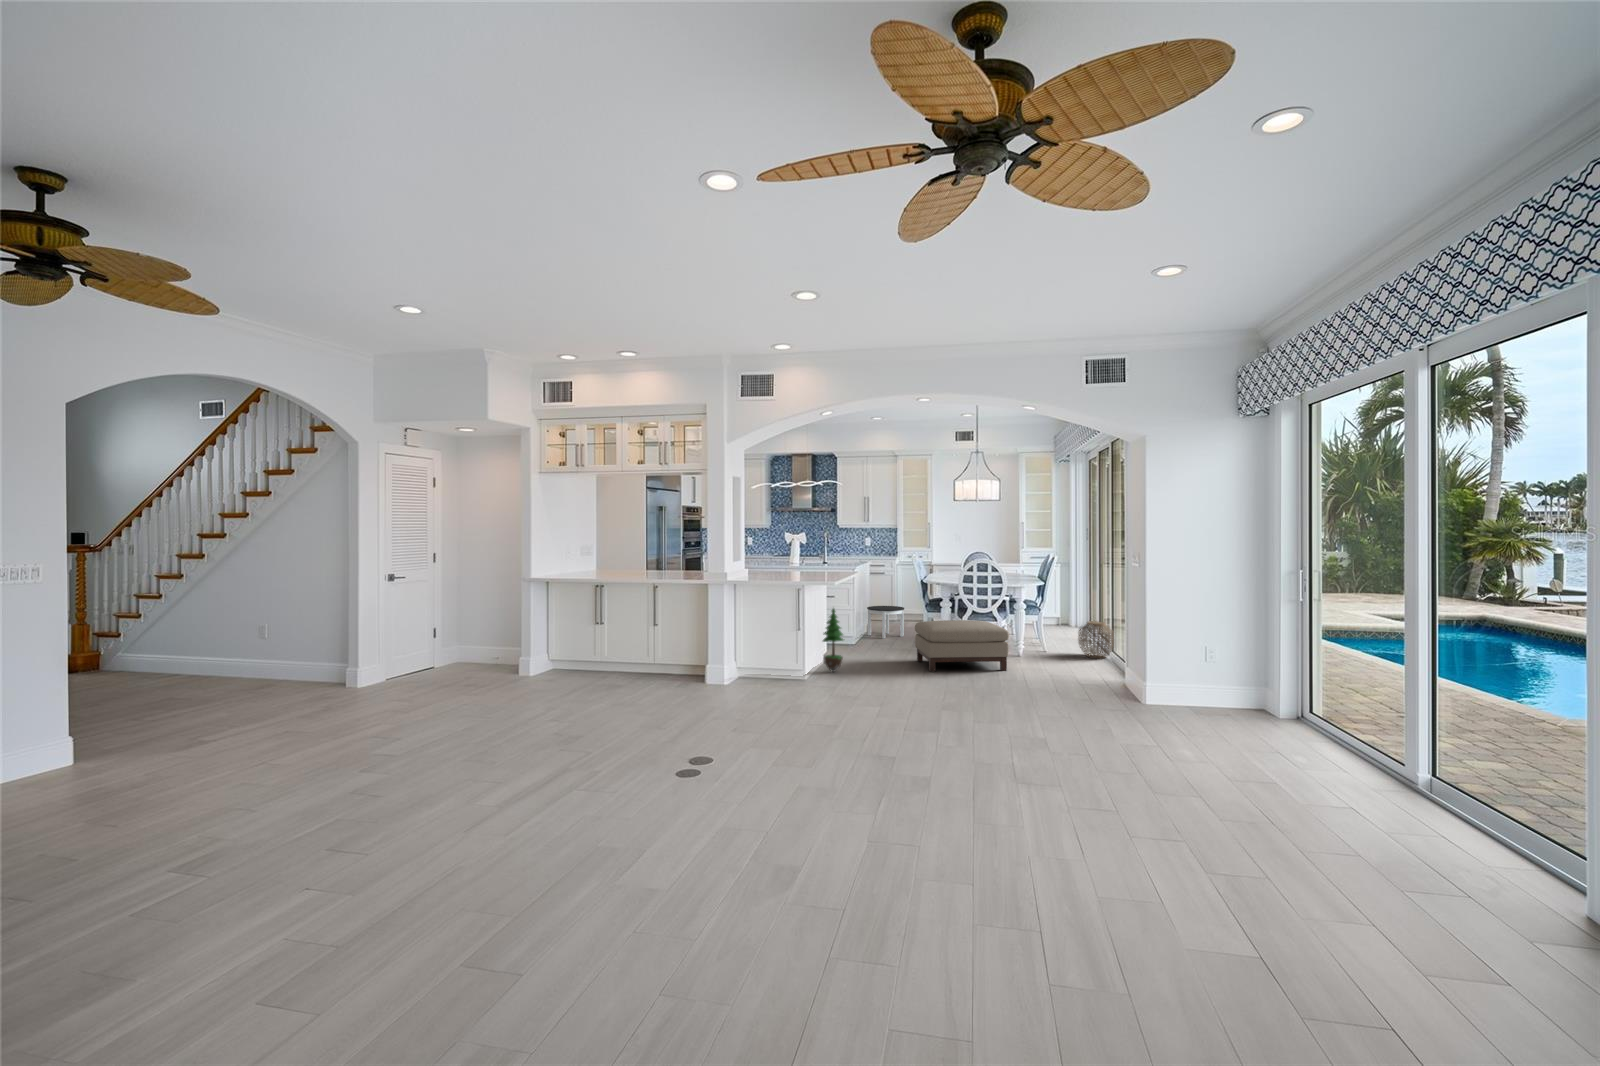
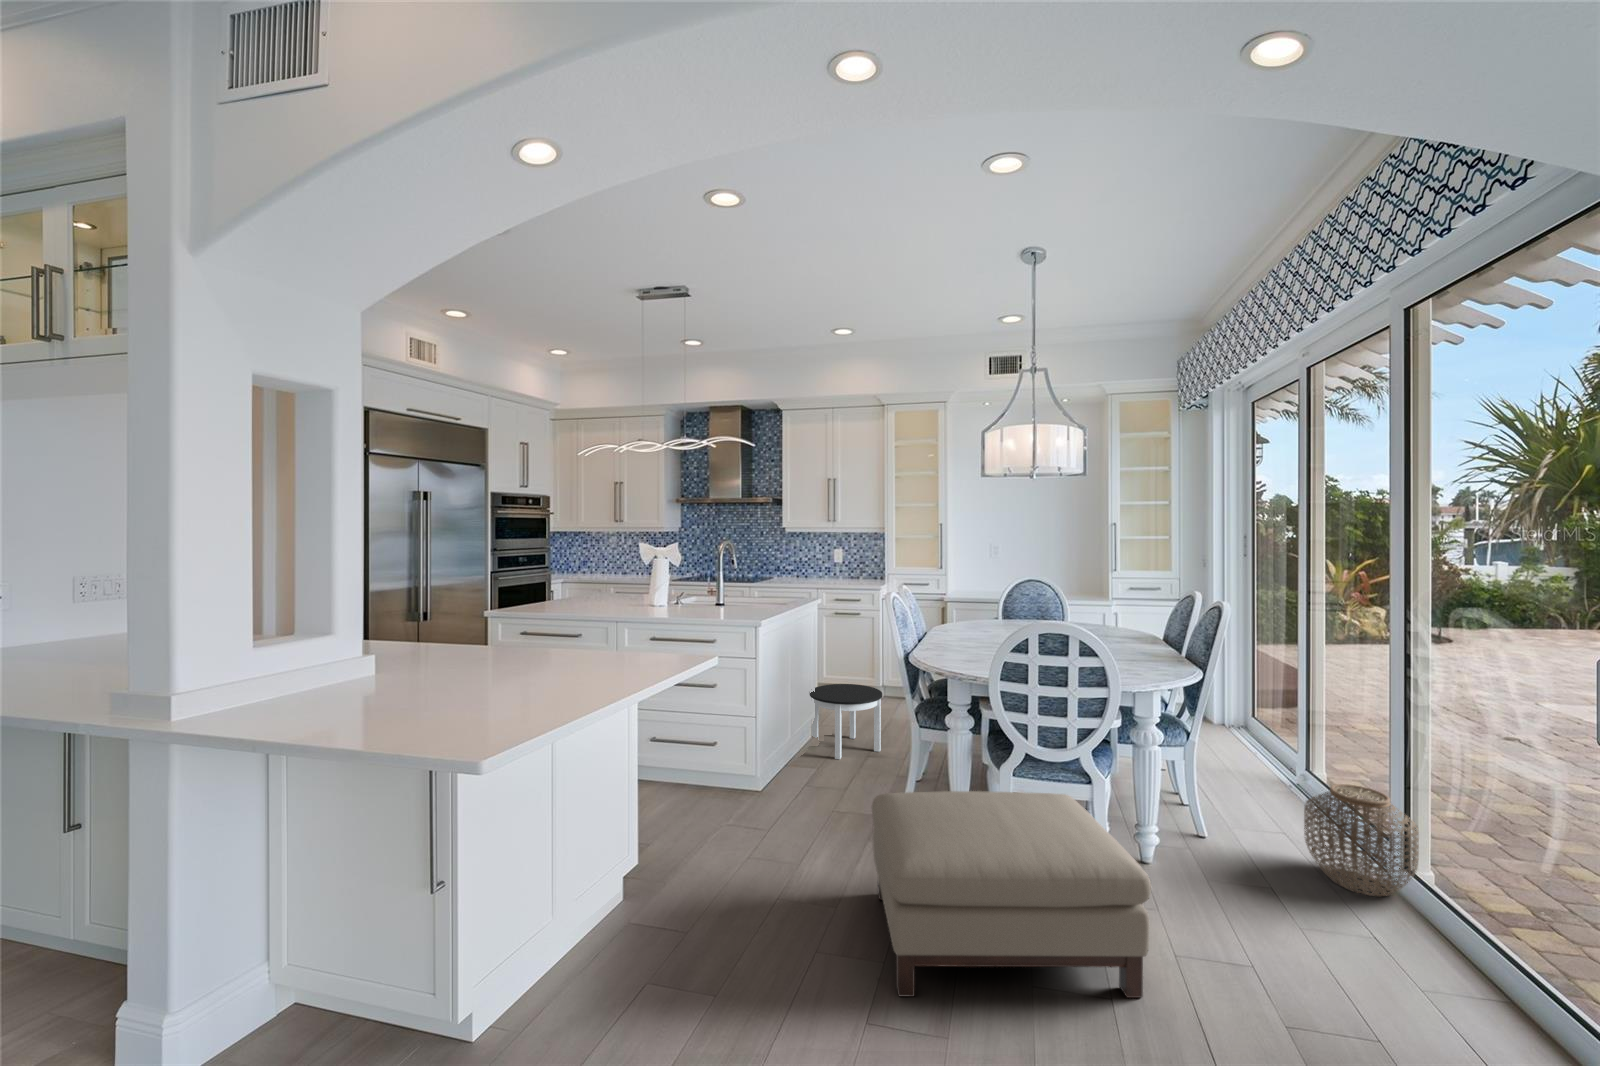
potted tree: present [823,608,843,672] -> none [561,787,635,987]

